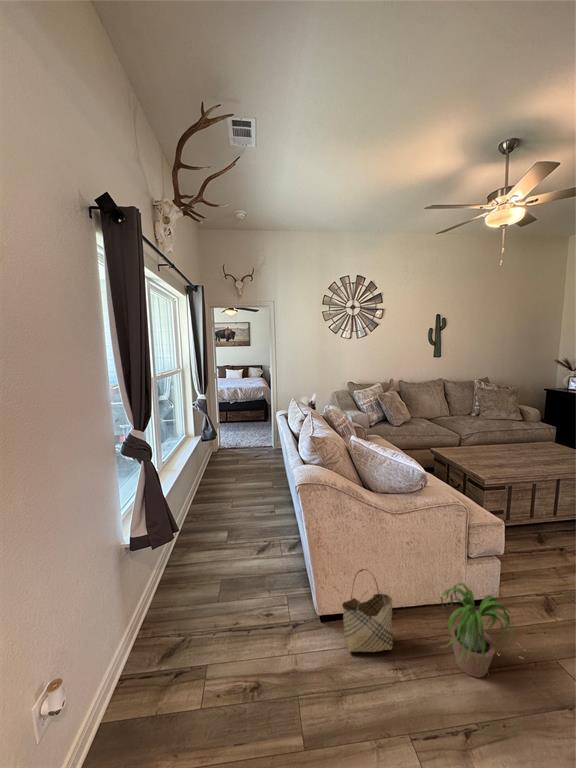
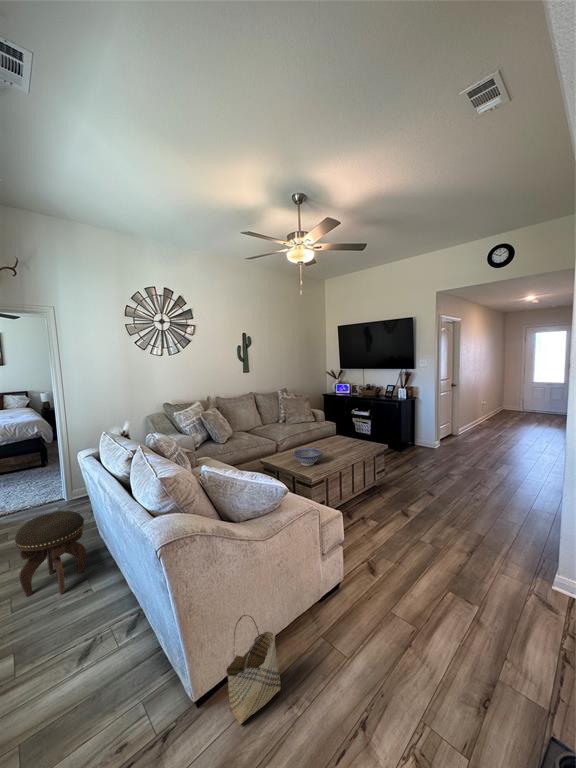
decorative bowl: none [468,445,508,466] -> present [292,448,322,466]
footstool: none [235,451,275,508] -> present [15,511,86,596]
potted plant: present [440,583,514,678] -> none [306,584,381,669]

